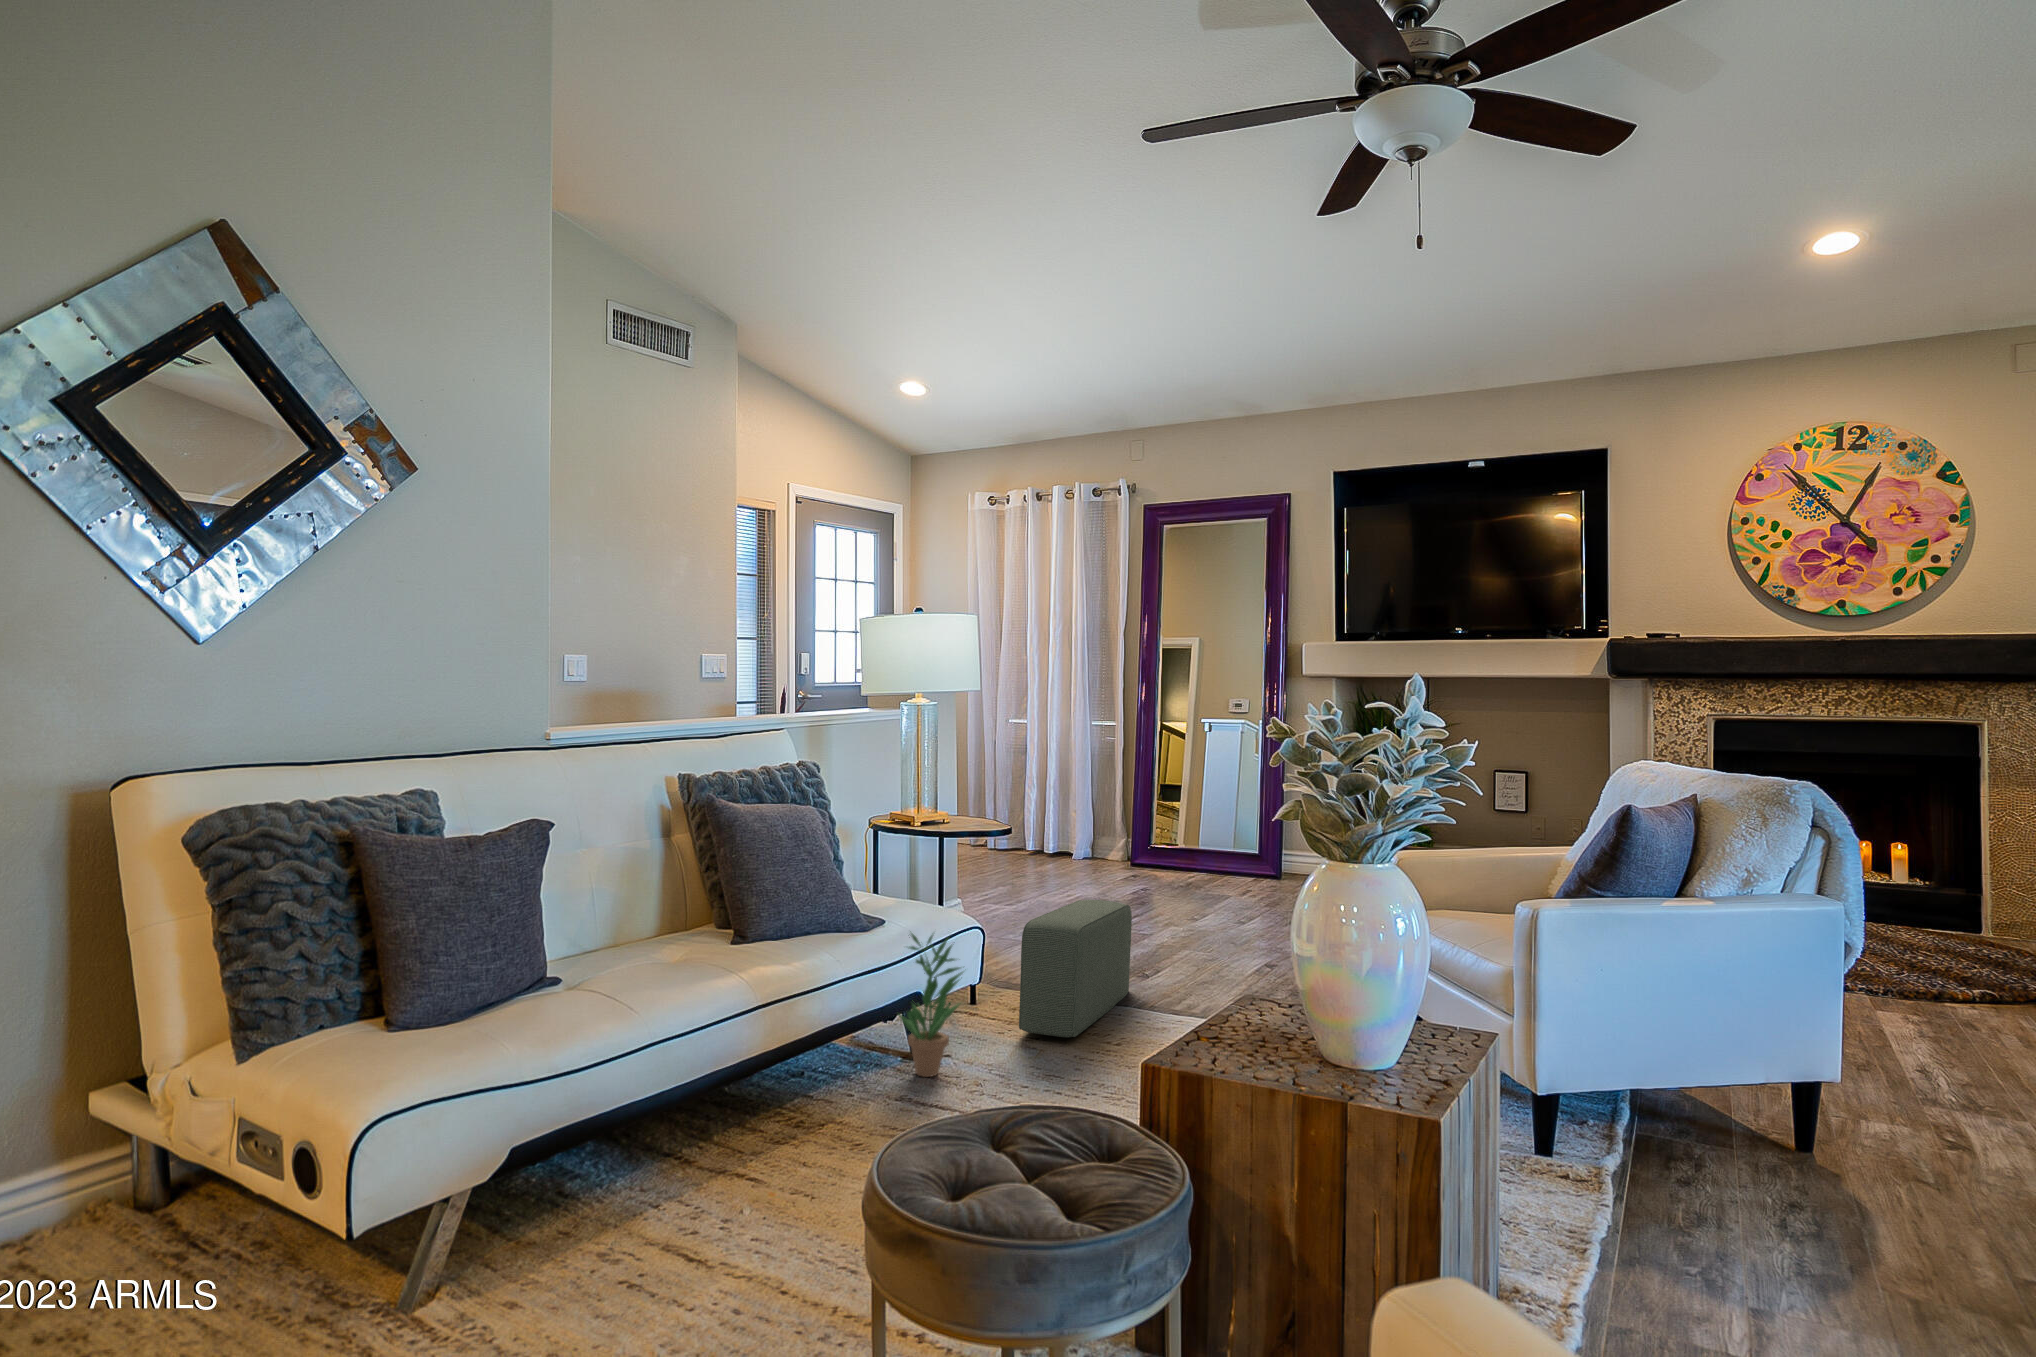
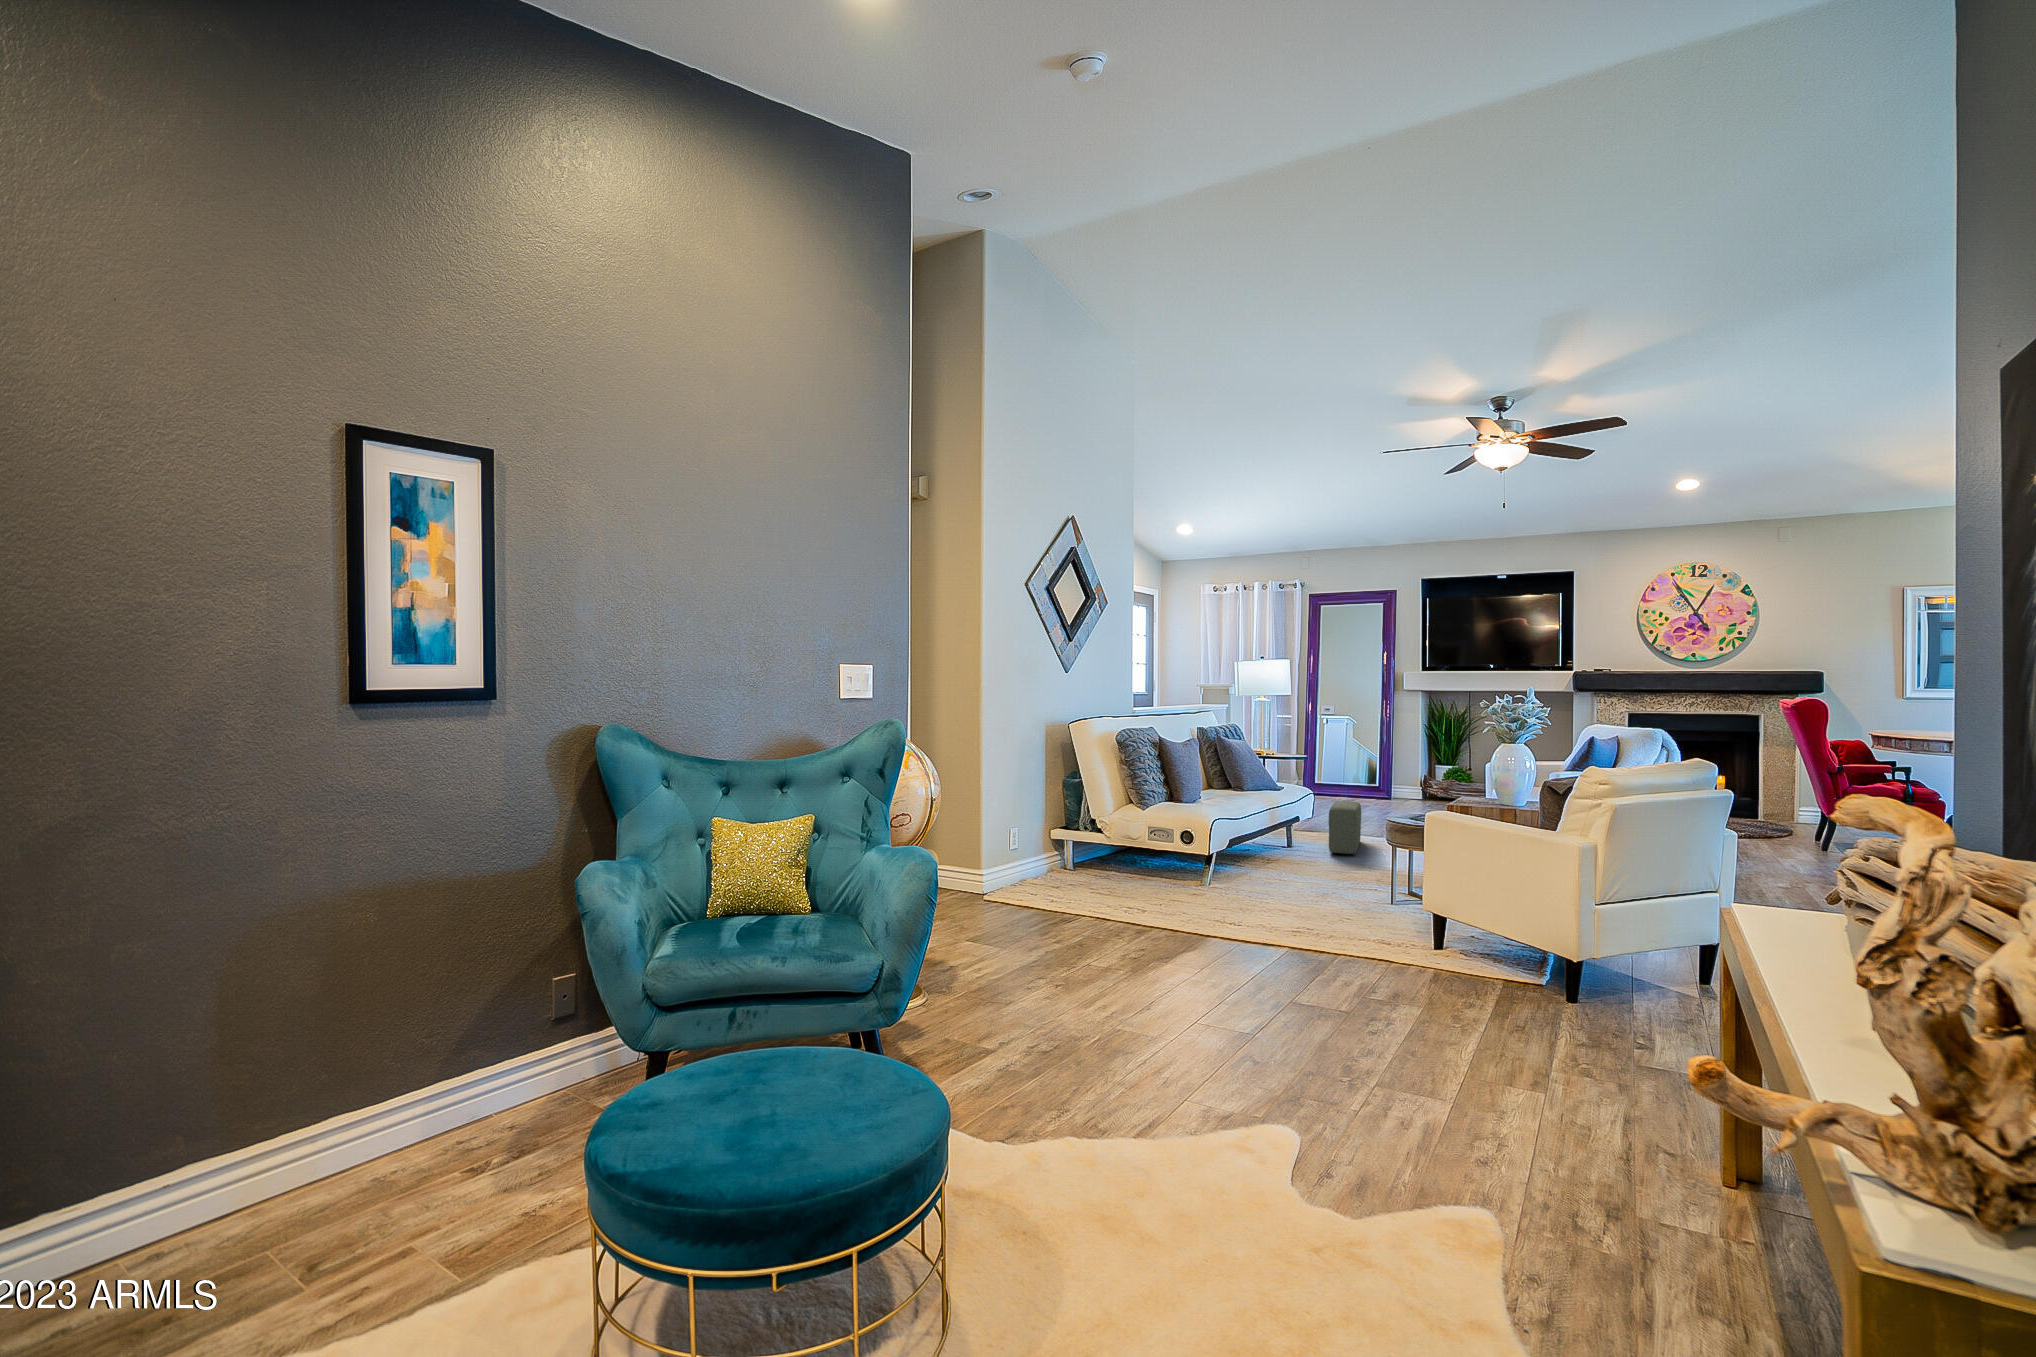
potted plant: present [899,933,963,1077] -> none [1291,808,1323,865]

